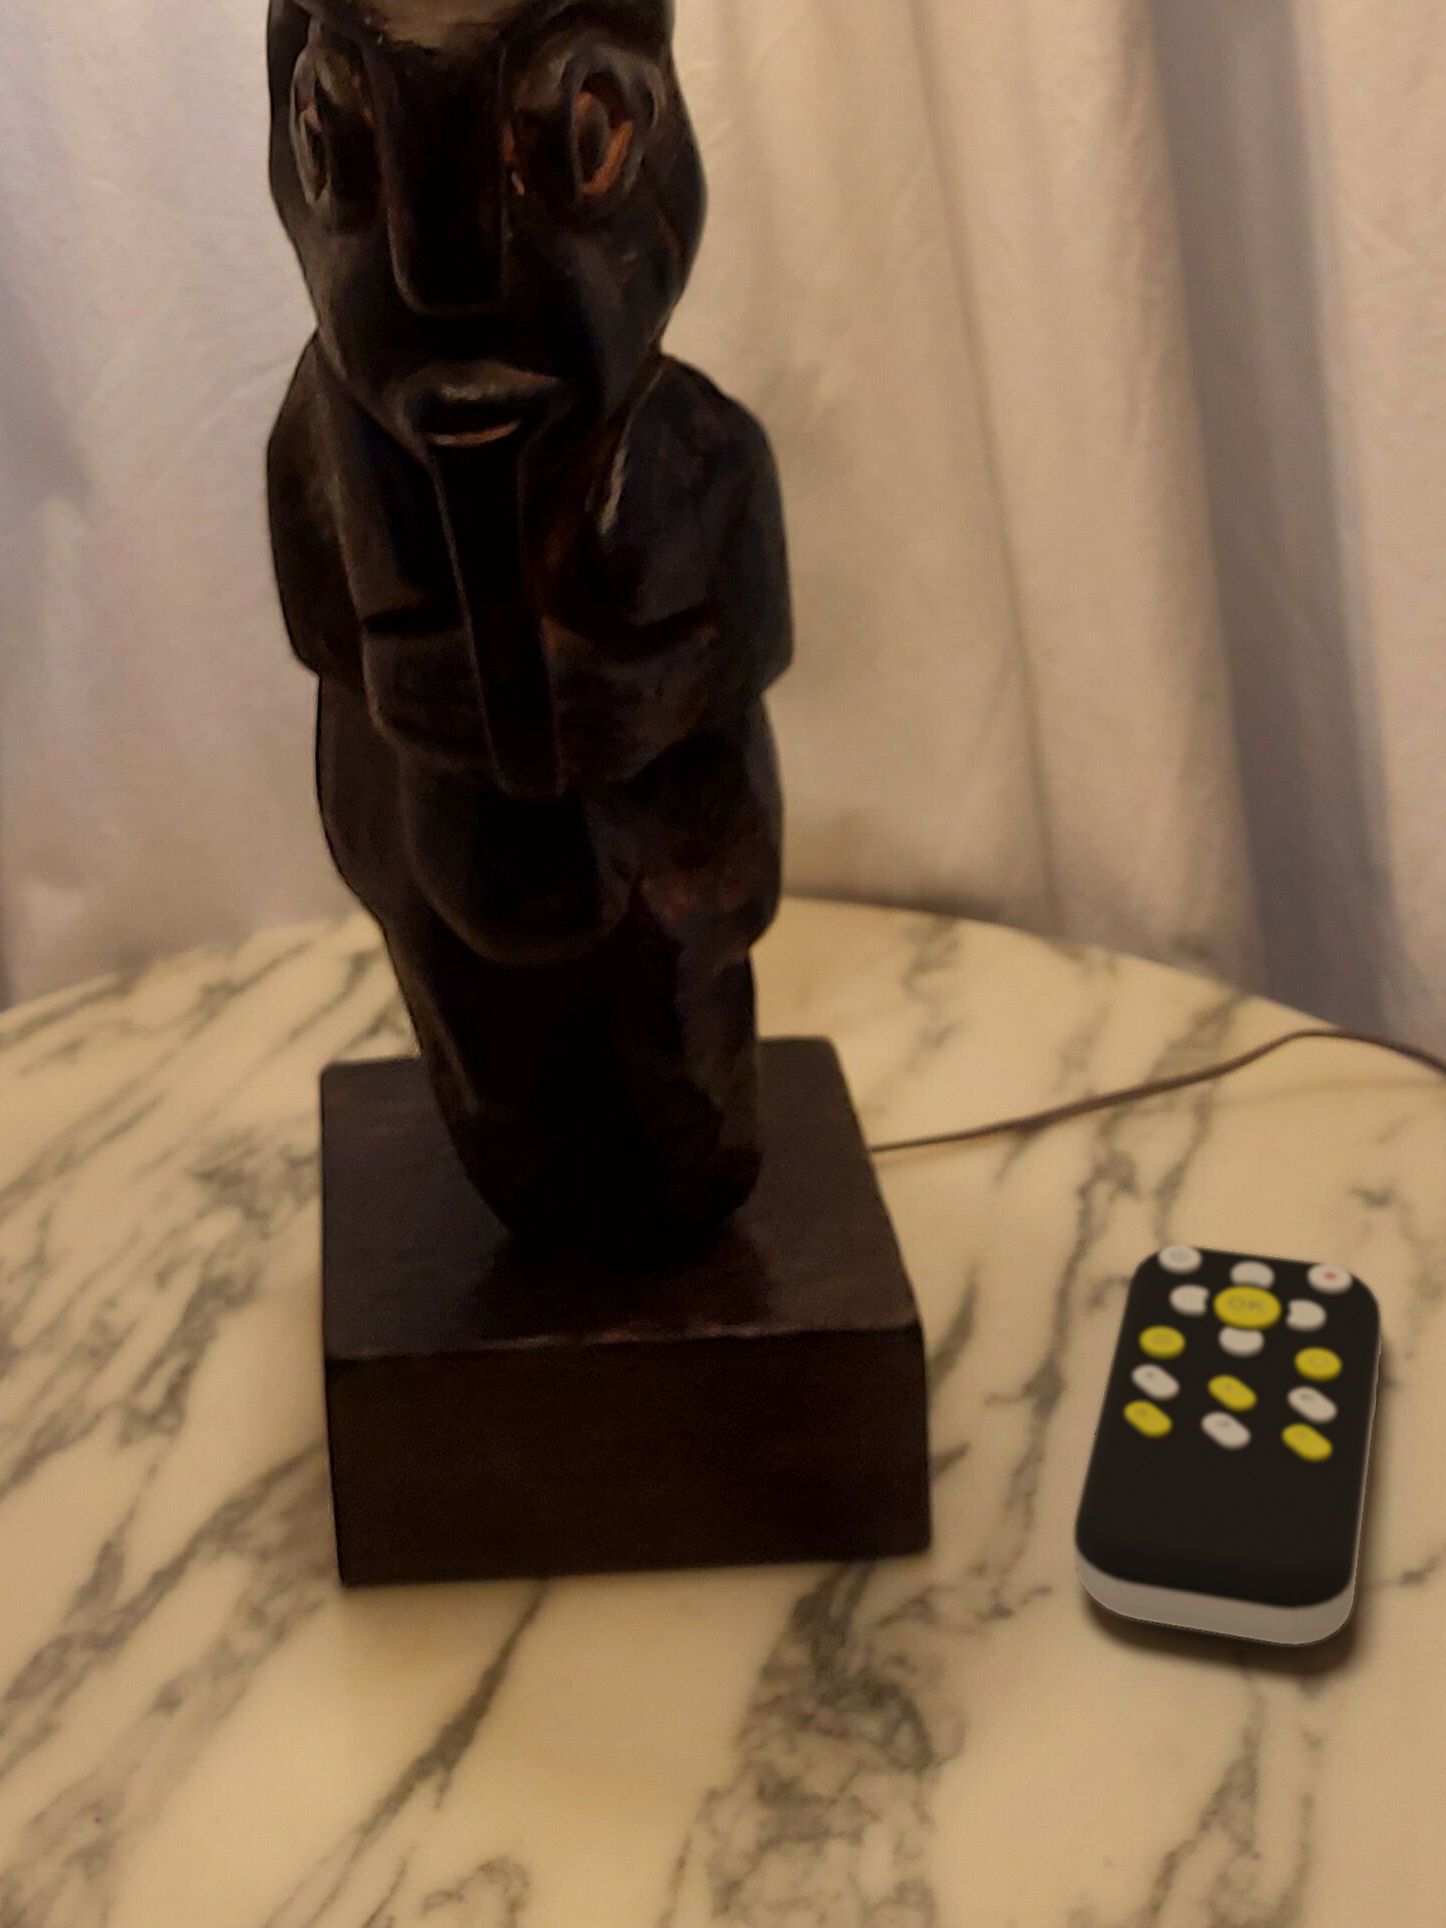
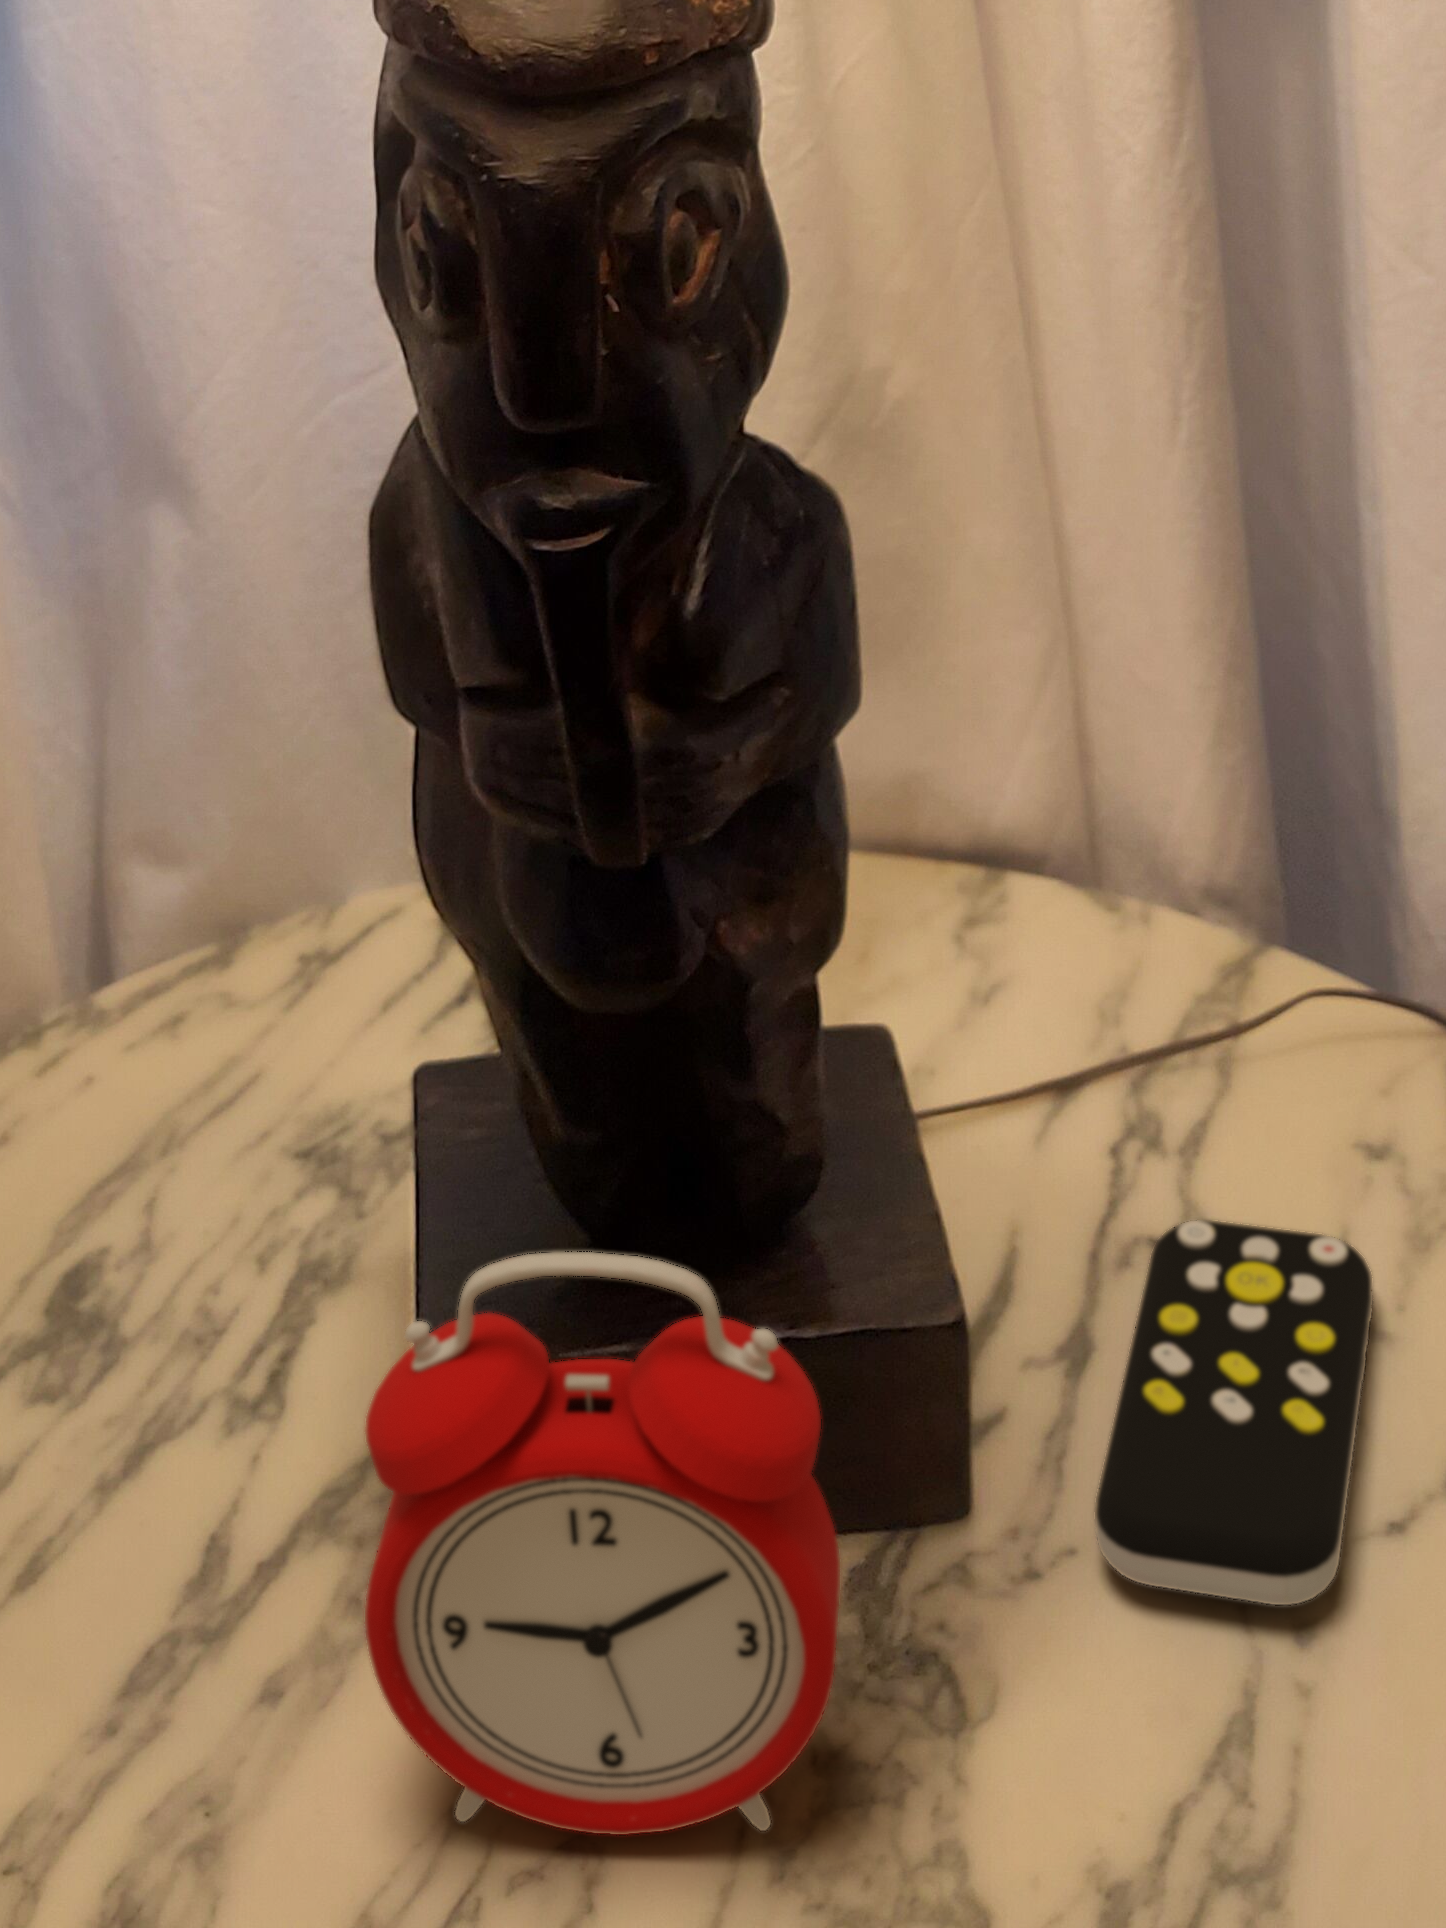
alarm clock: none [262,1178,787,1861] -> present [365,1252,840,1835]

